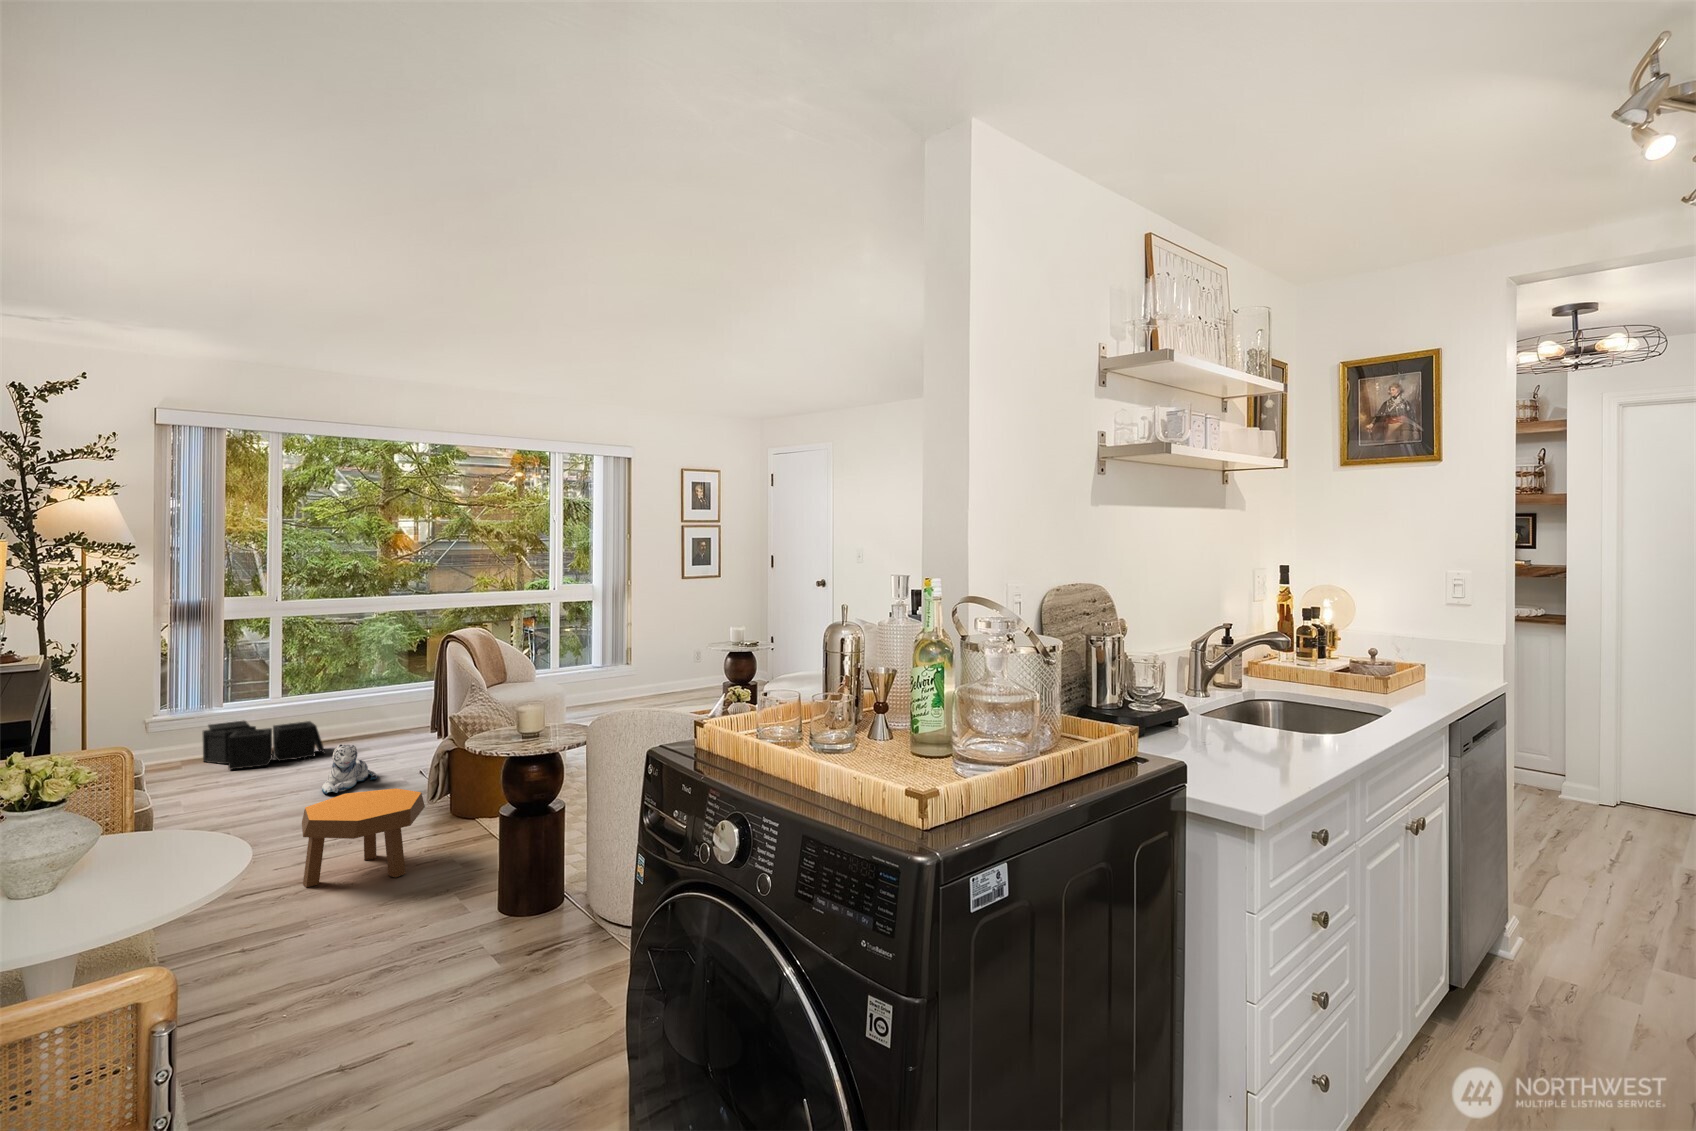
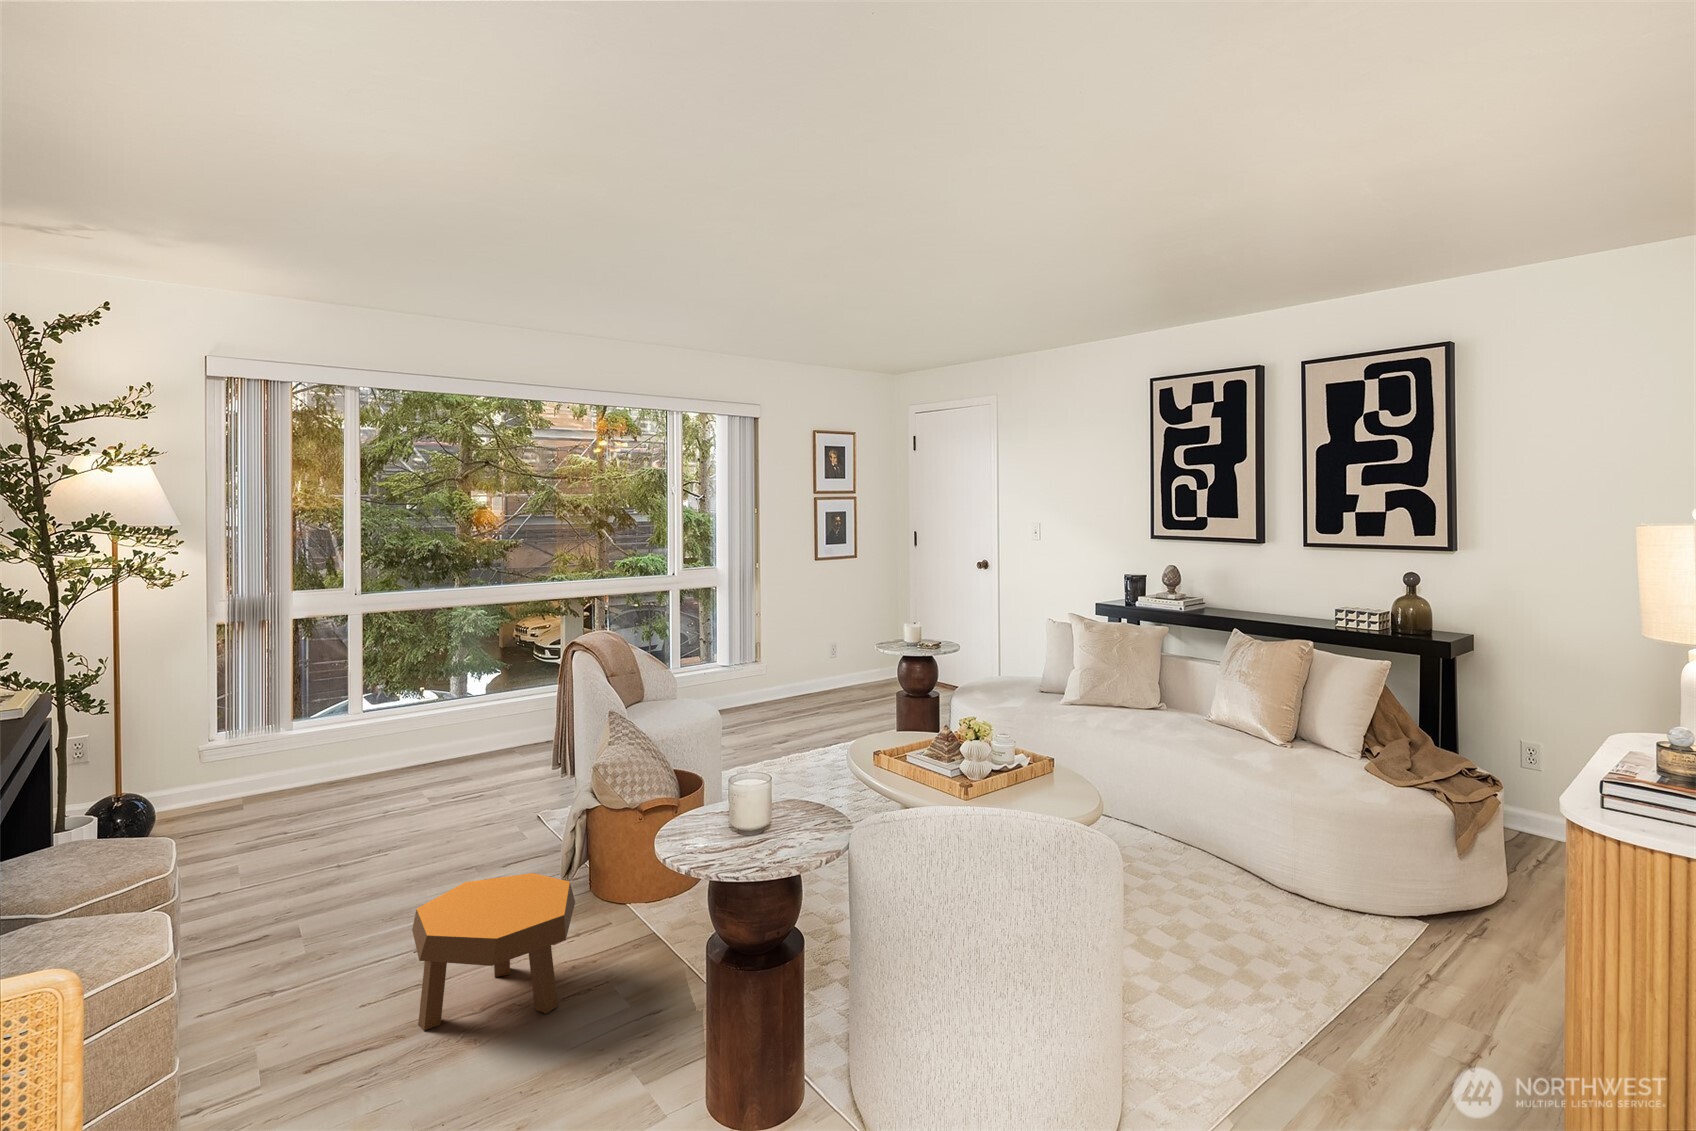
storage bin: present [203,720,325,770] -> none [263,746,411,814]
plush toy: present [322,745,377,794] -> none [416,789,482,857]

